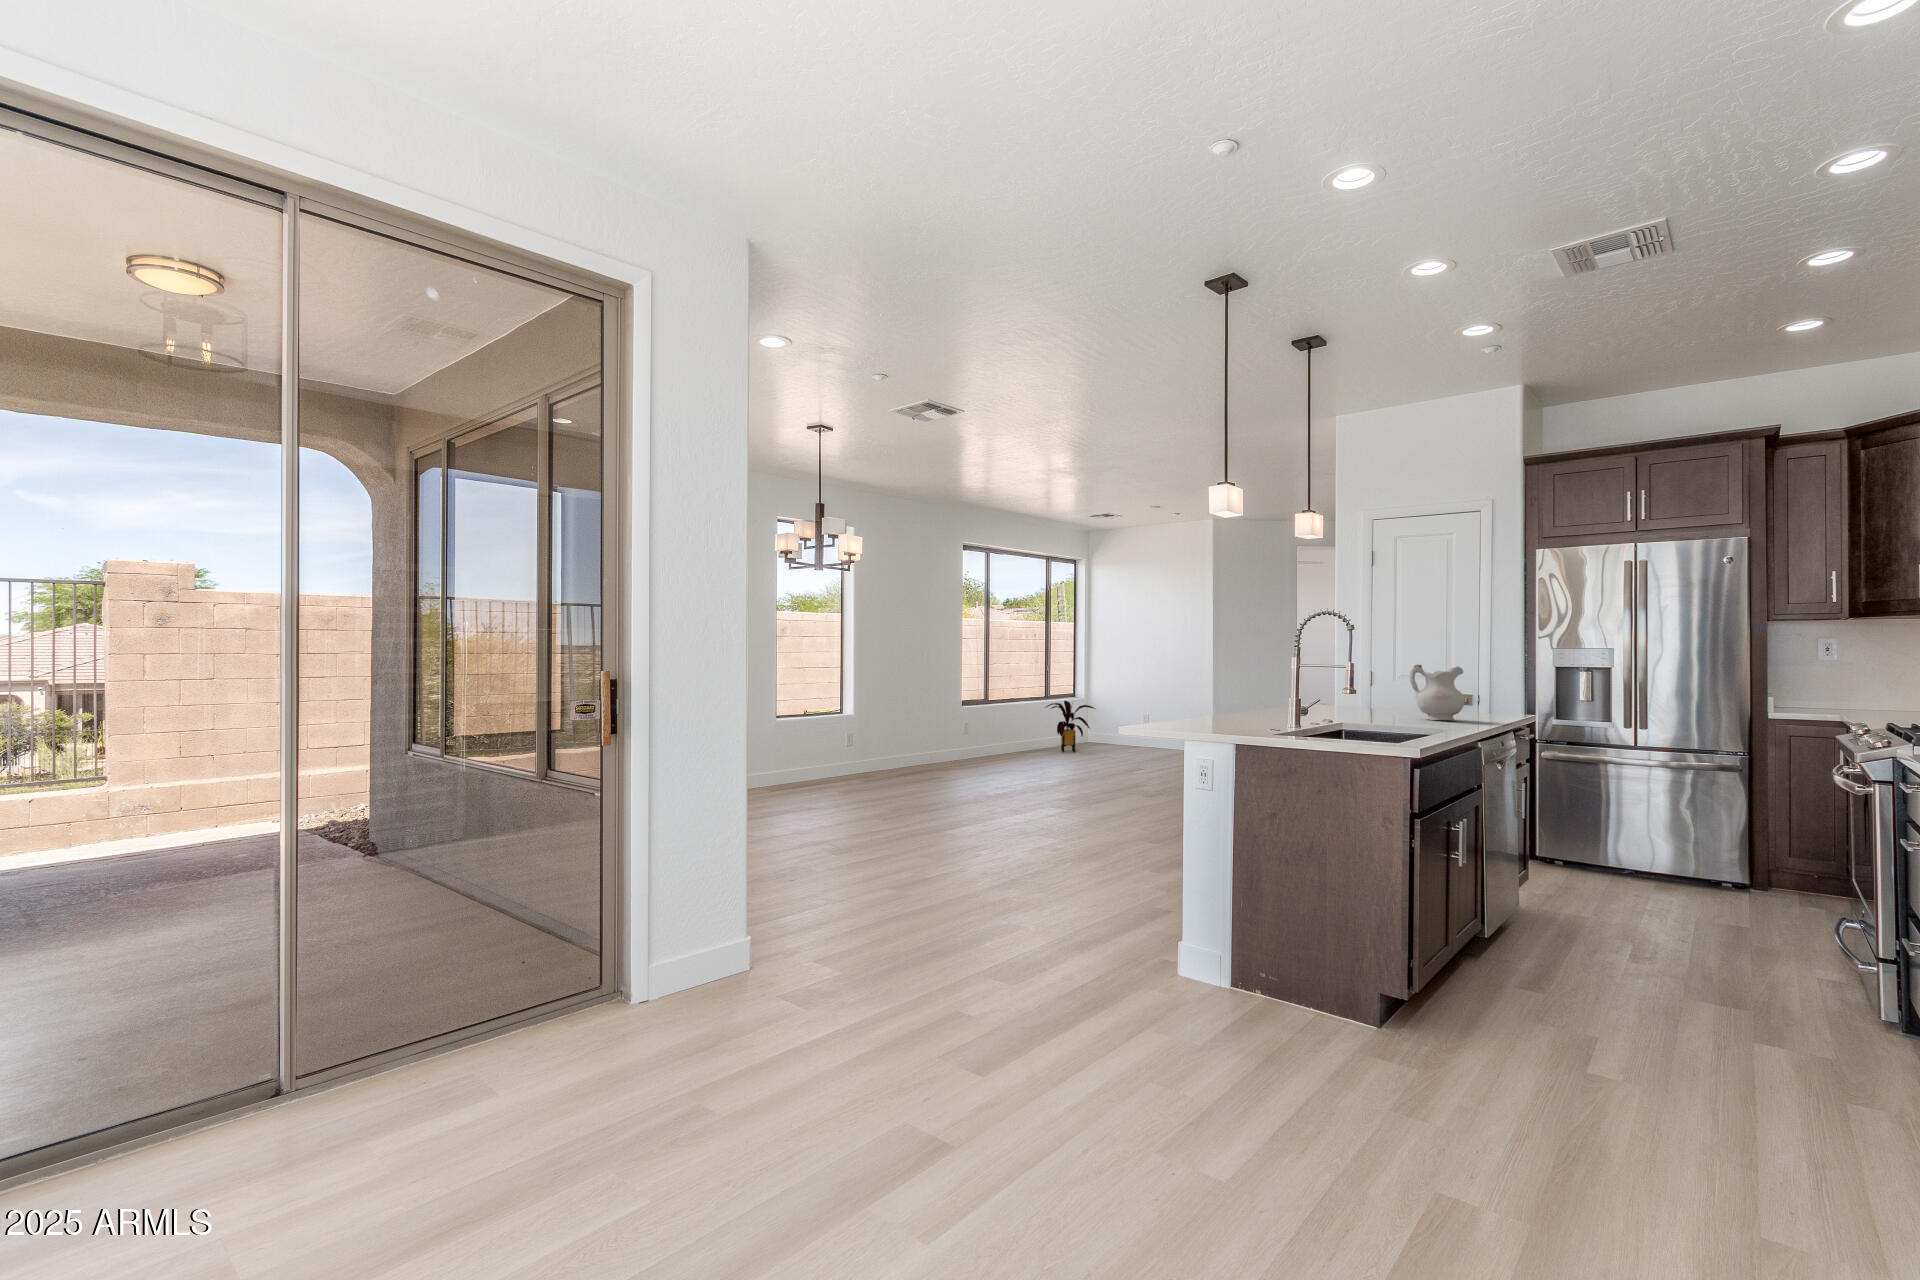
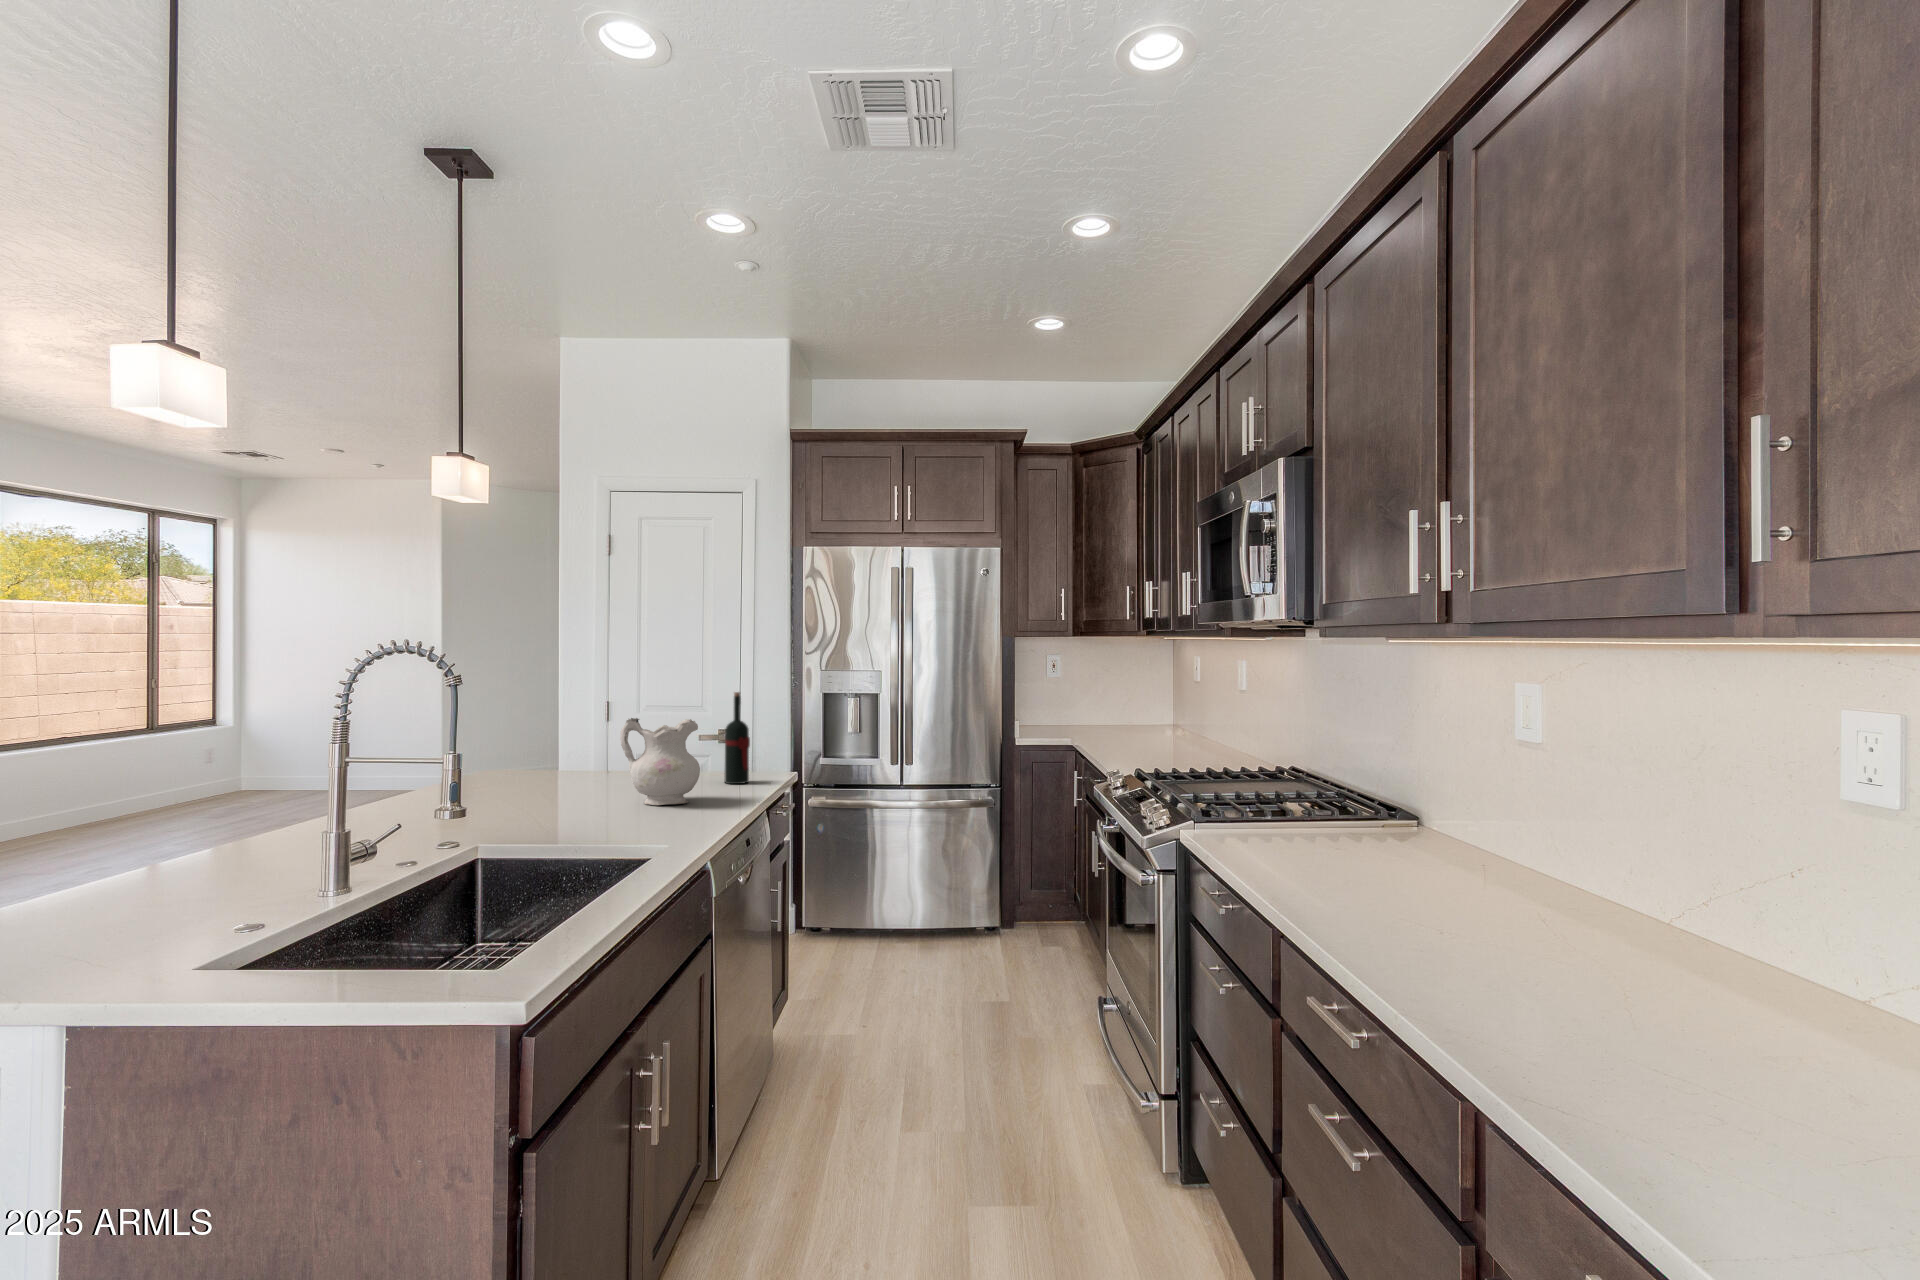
wine bottle: none [1479,654,1499,718] -> present [724,692,750,784]
house plant: present [1045,701,1096,752] -> none [143,734,242,816]

